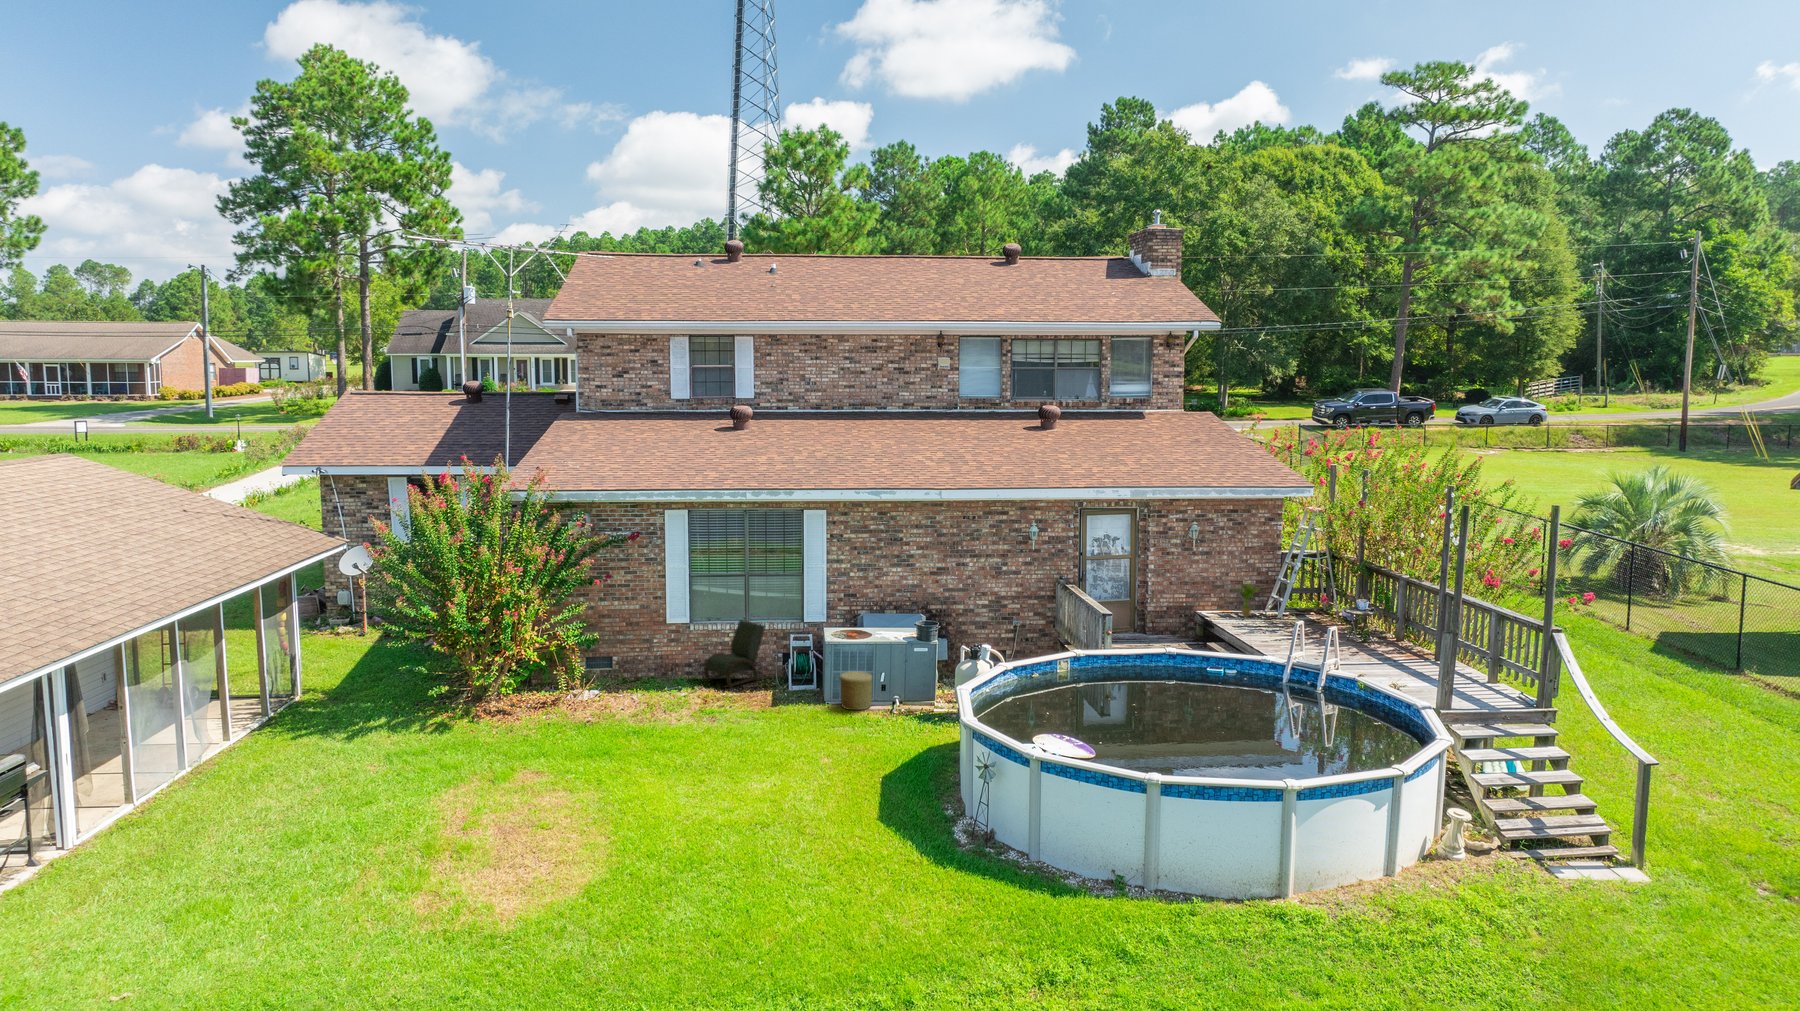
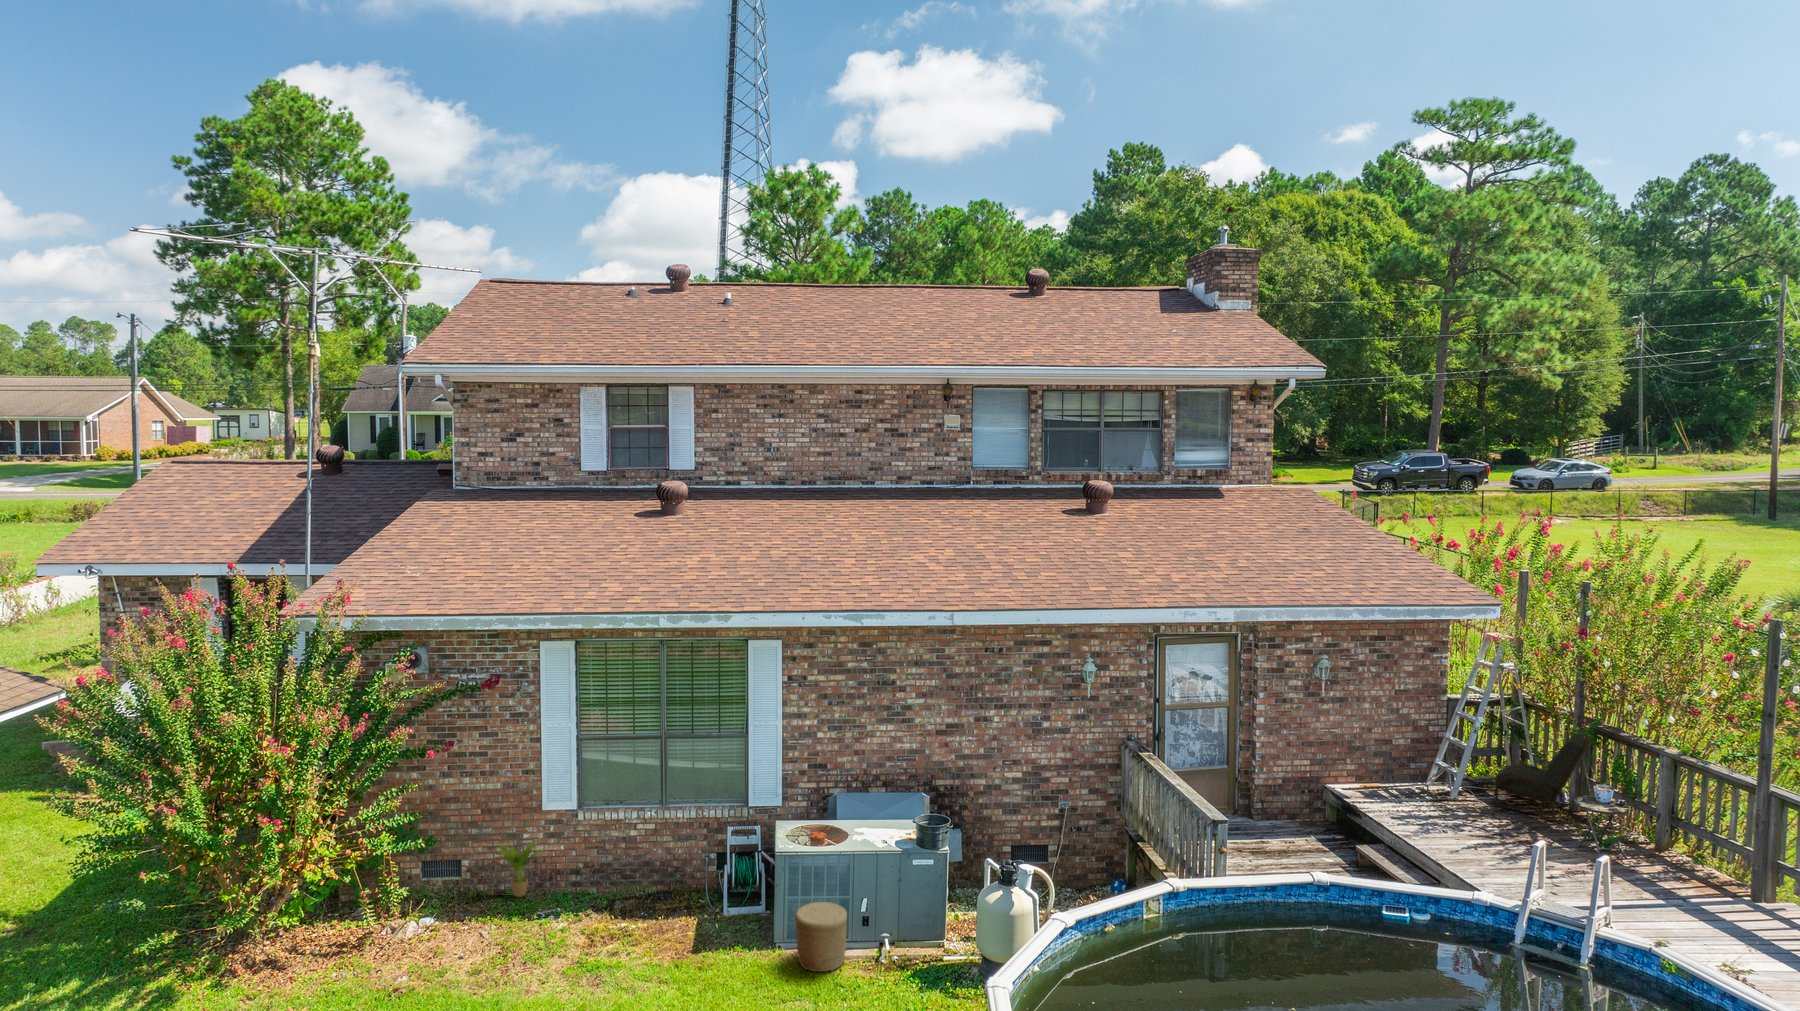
potted plant: present [1238,582,1259,617] -> present [498,838,545,897]
lounge chair: present [704,620,766,688] -> present [1493,733,1591,821]

